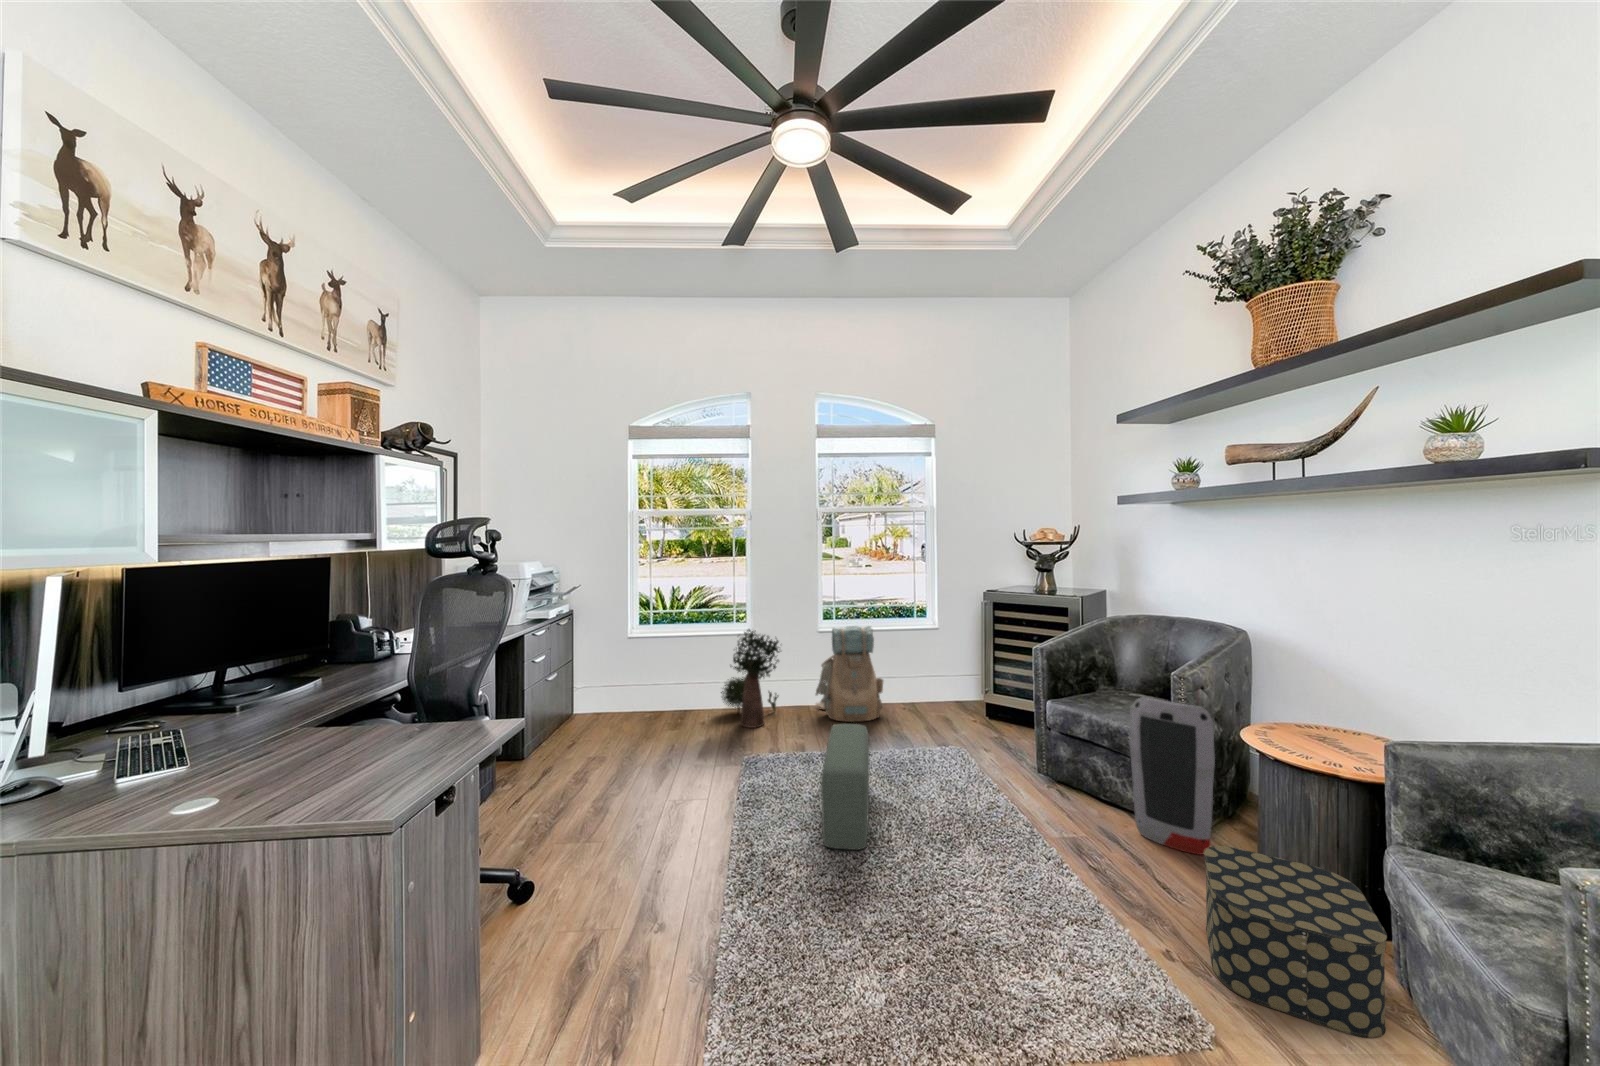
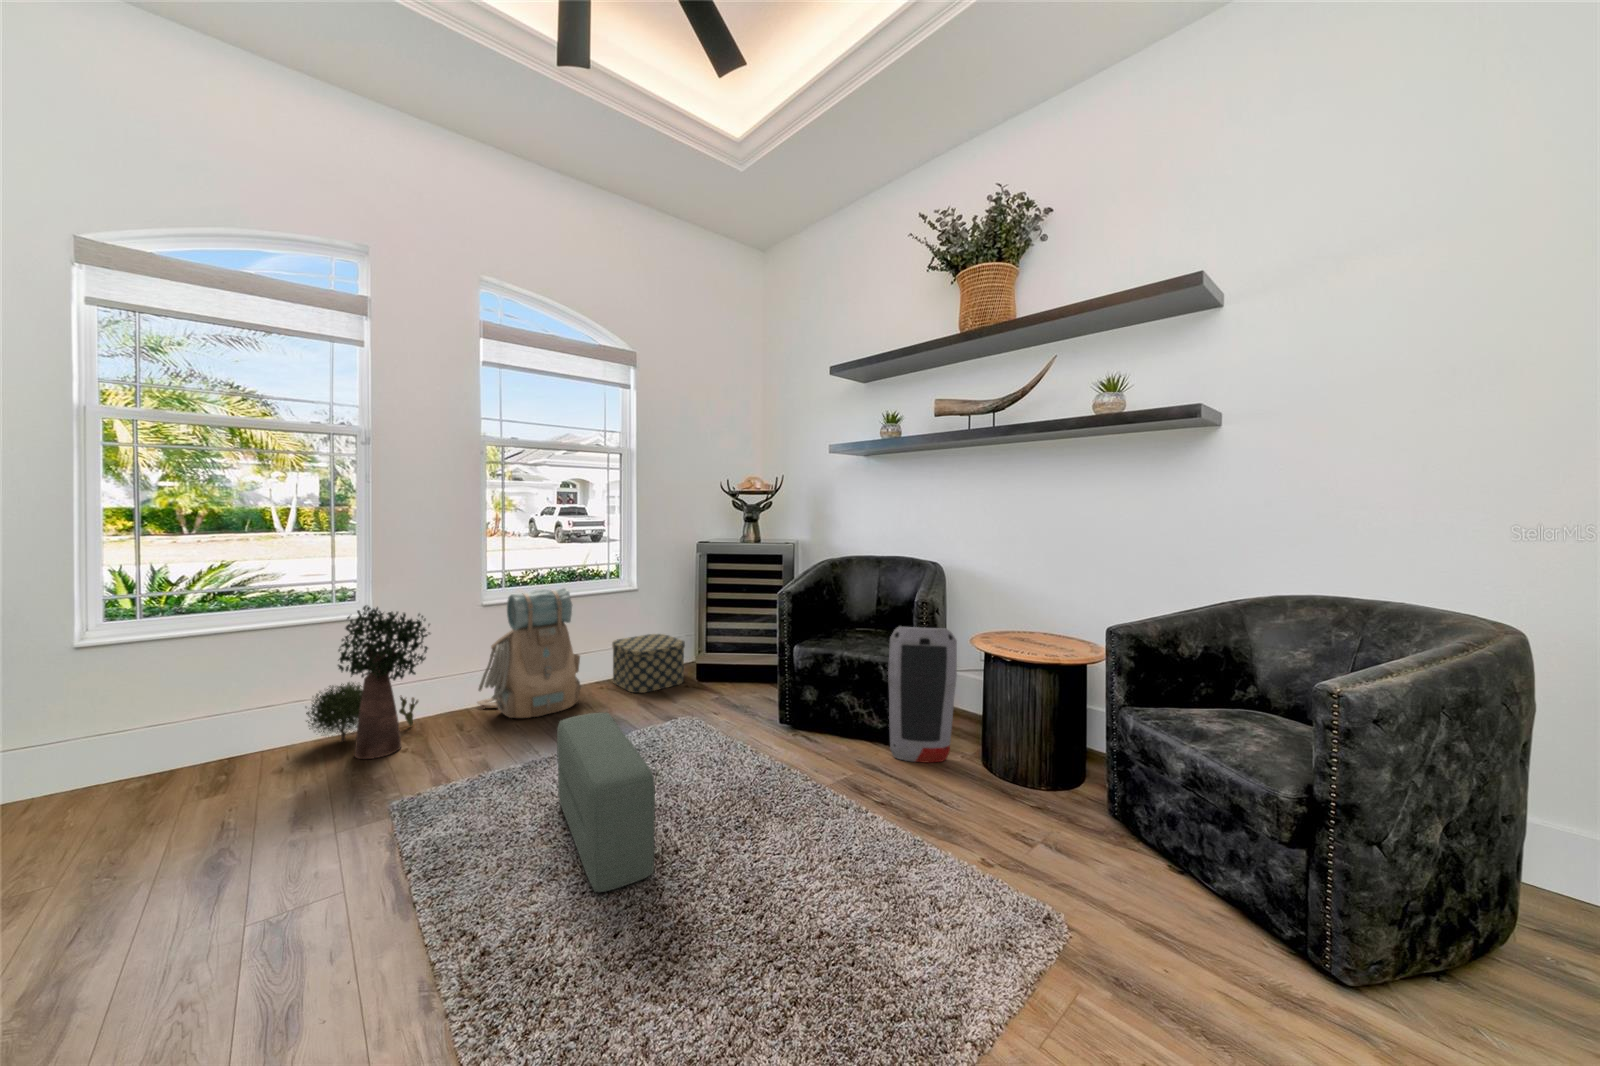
storage box: present [1204,846,1387,1039] -> present [612,634,685,693]

